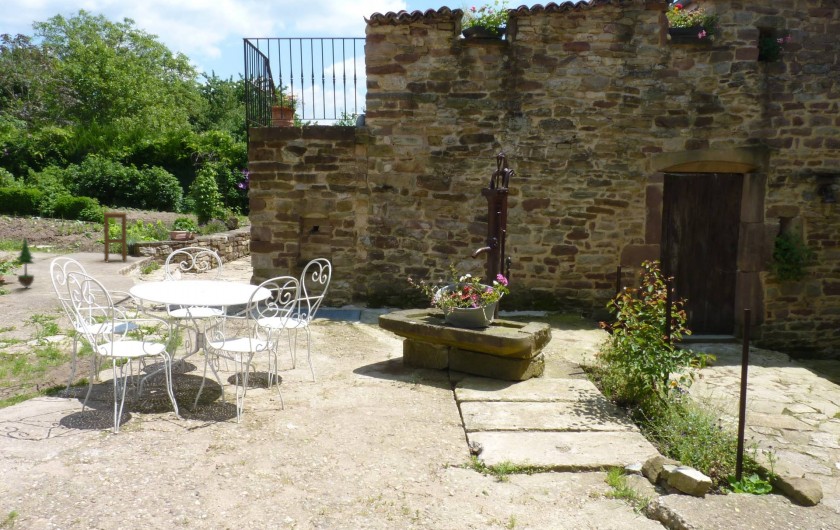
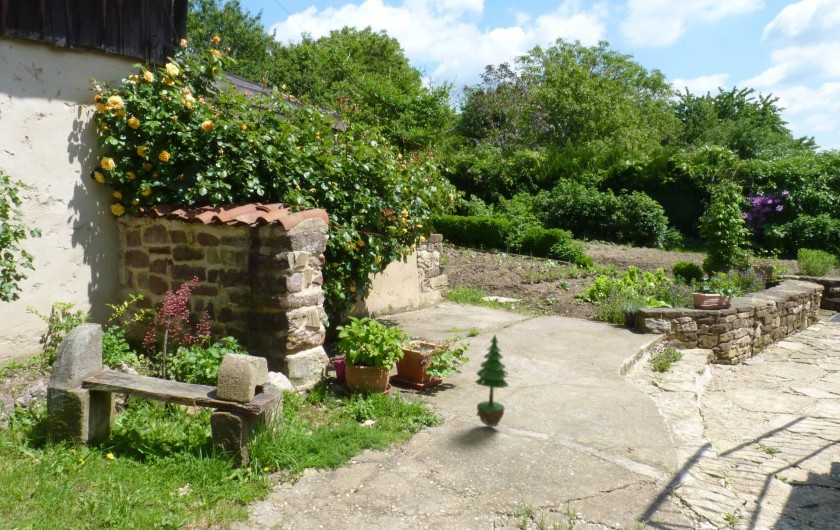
stool: present [104,212,127,262] -> none [597,266,641,349]

